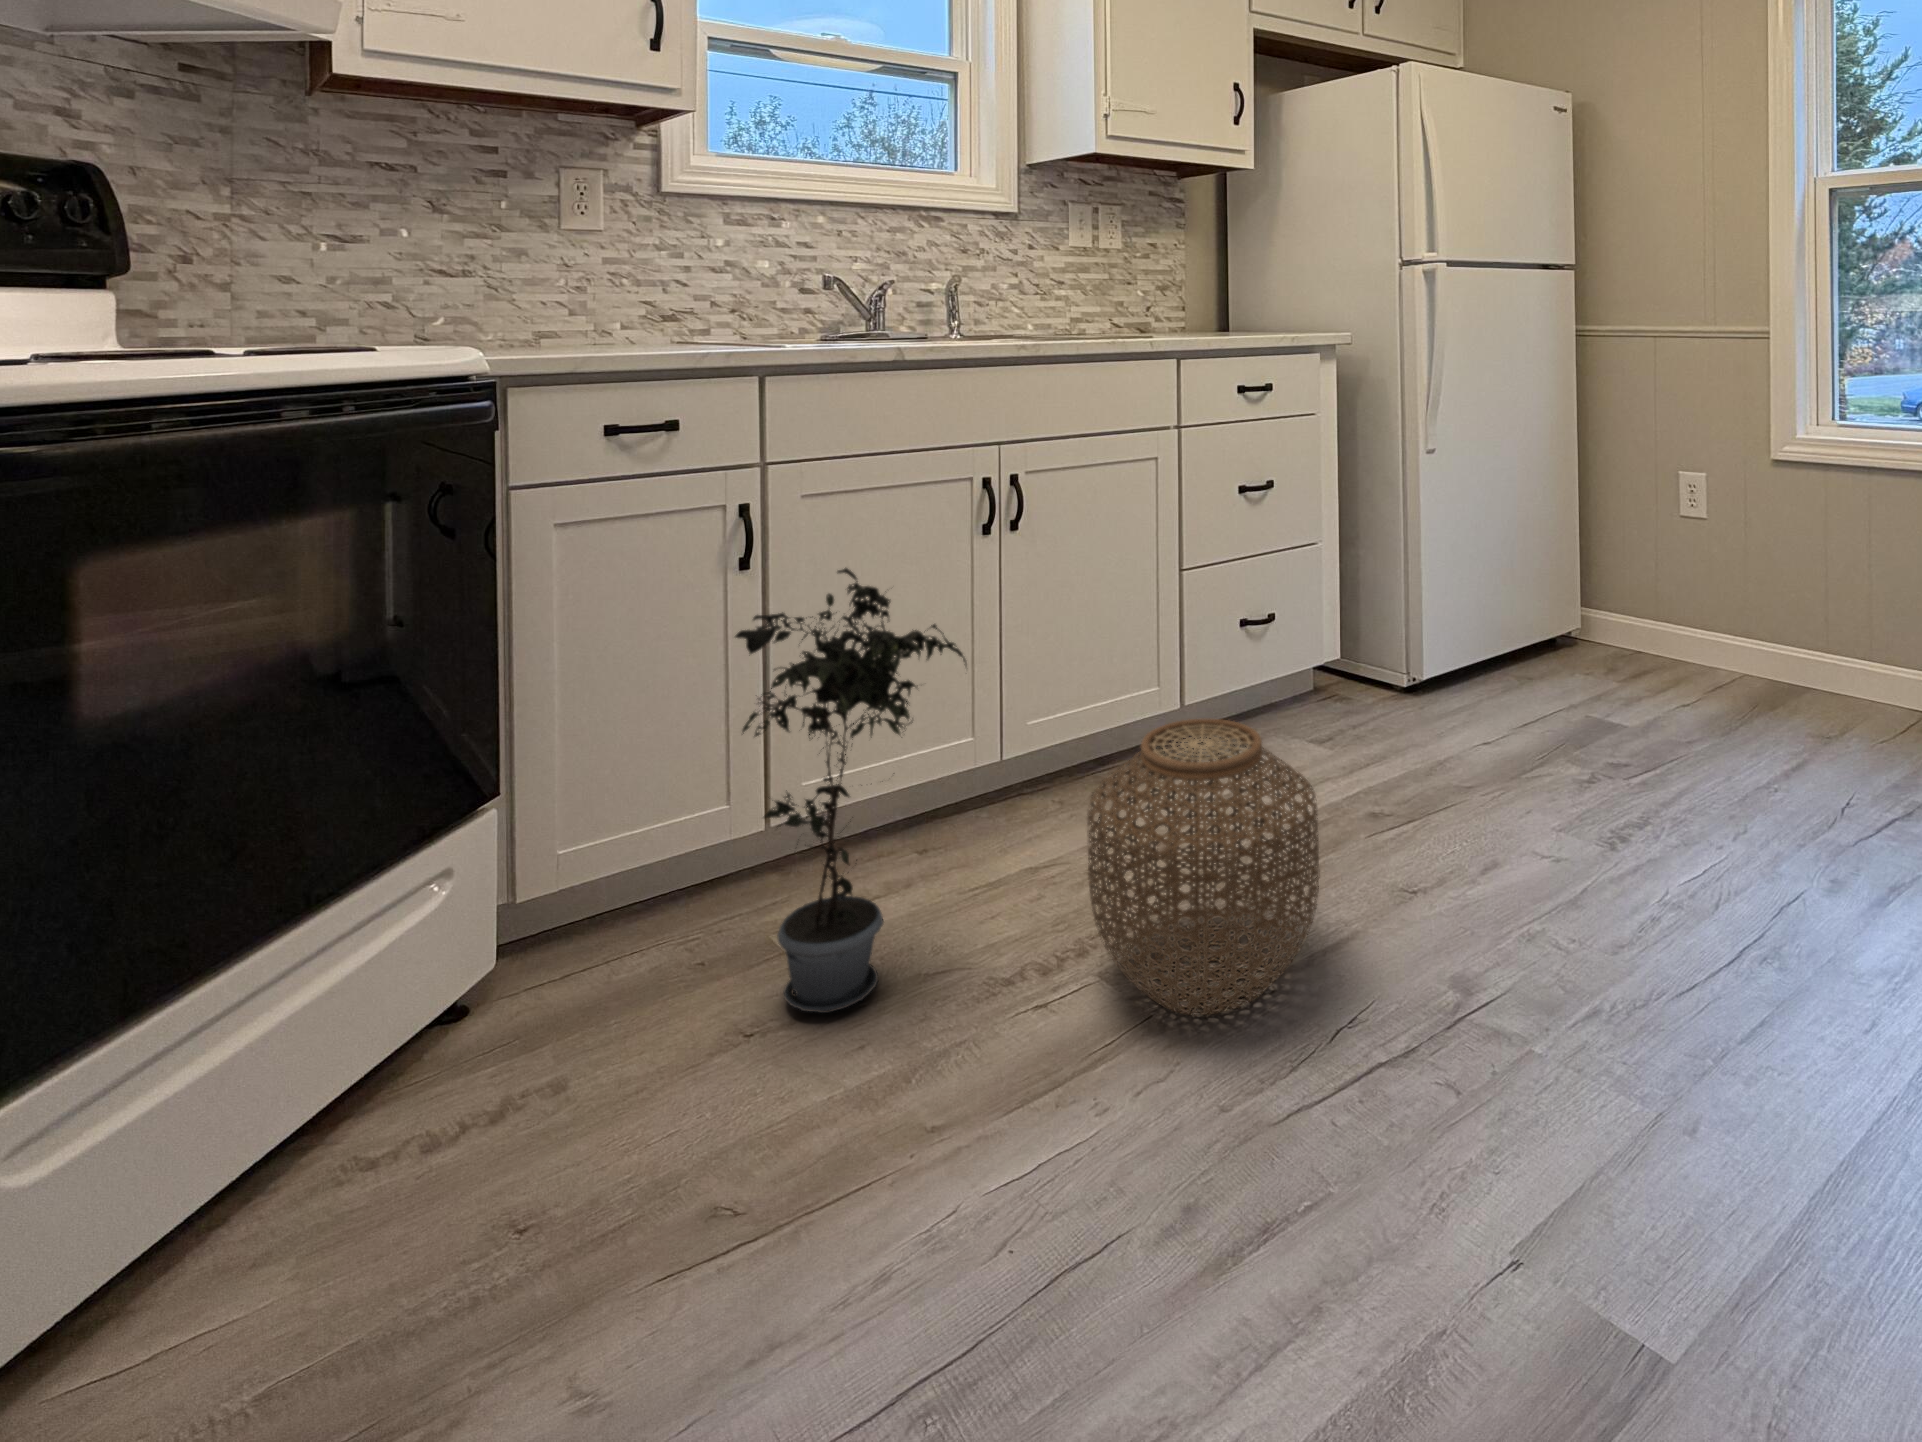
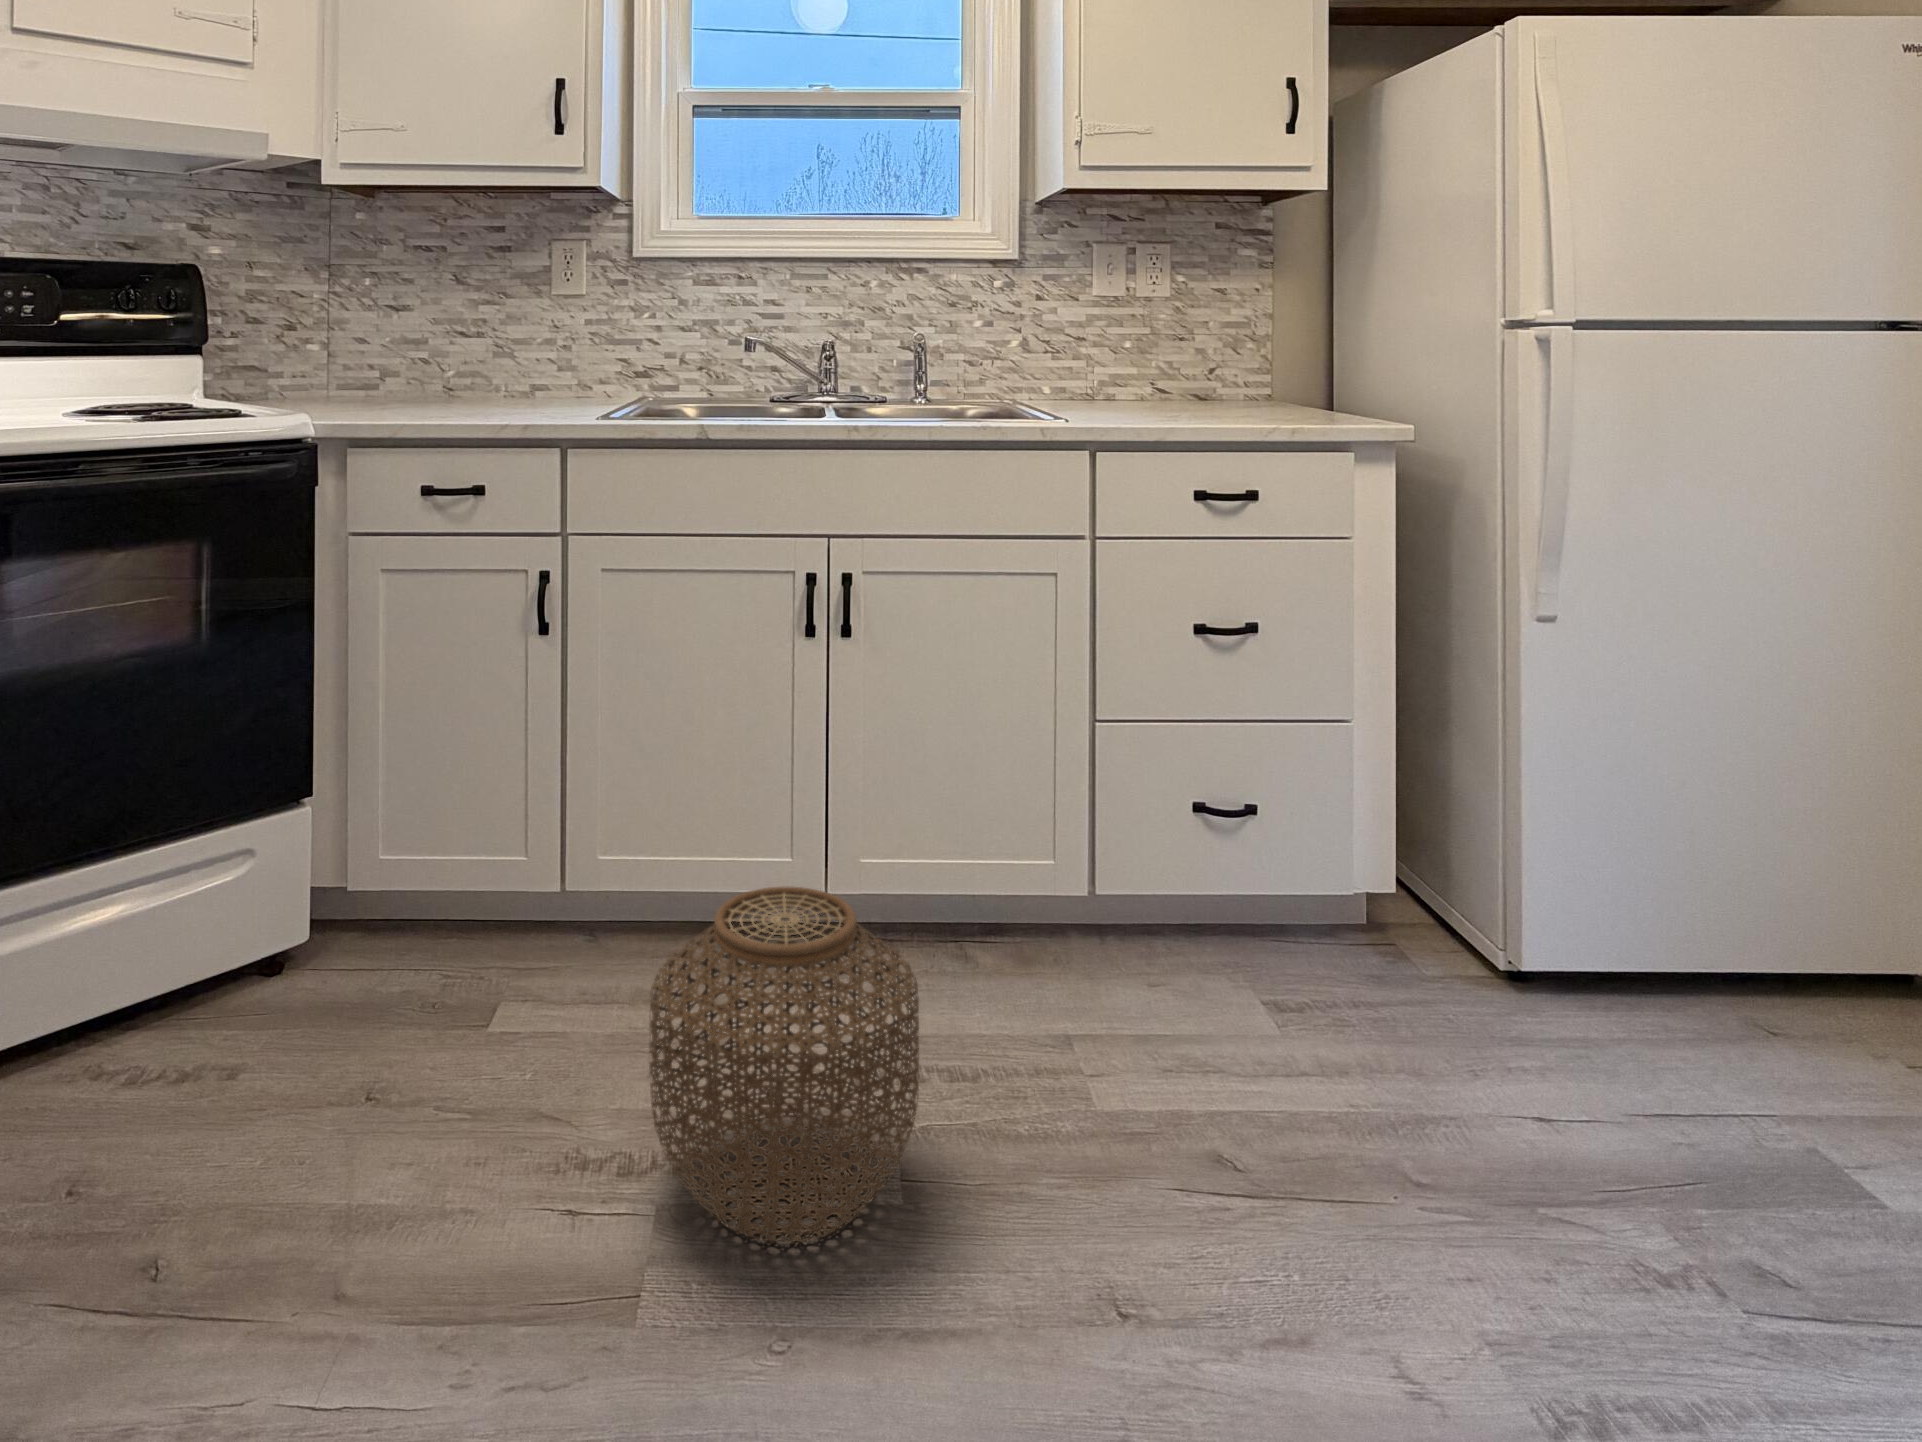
potted plant: present [735,568,967,1013] -> none [428,640,610,1062]

